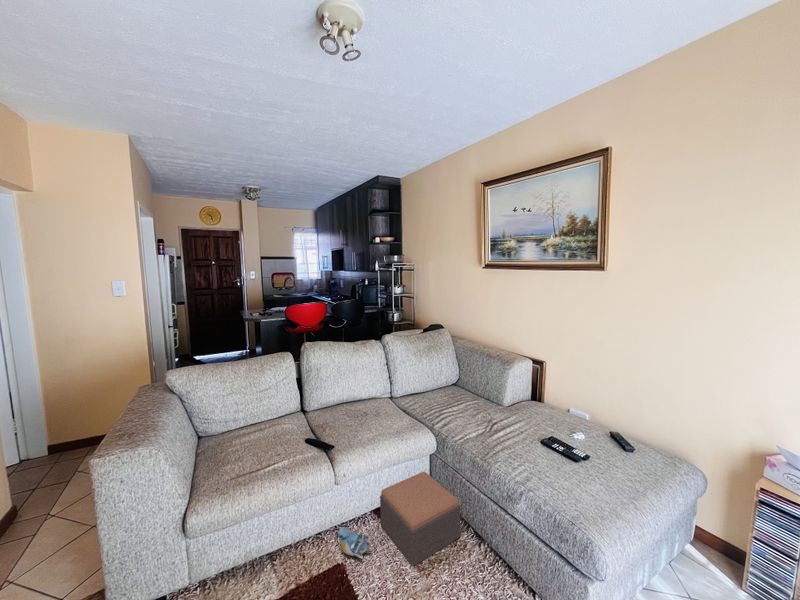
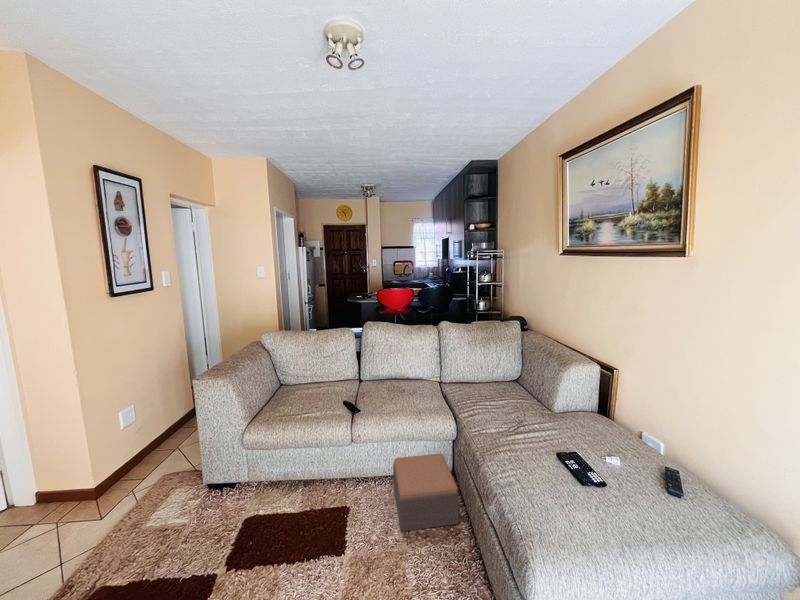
plush toy: present [338,527,371,559] -> none [350,479,377,510]

